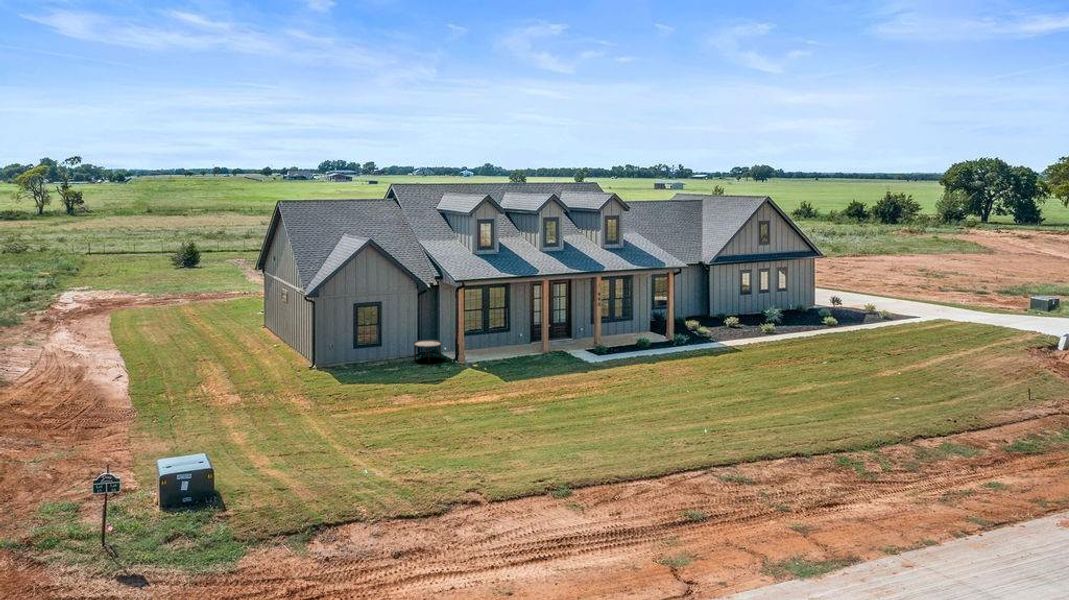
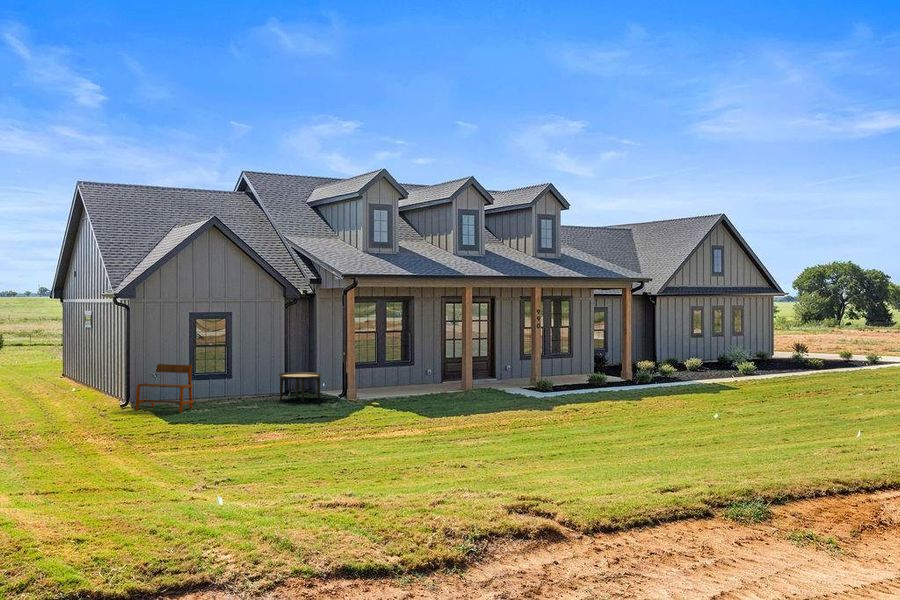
bench: none [323,339,359,373] -> present [135,364,194,413]

